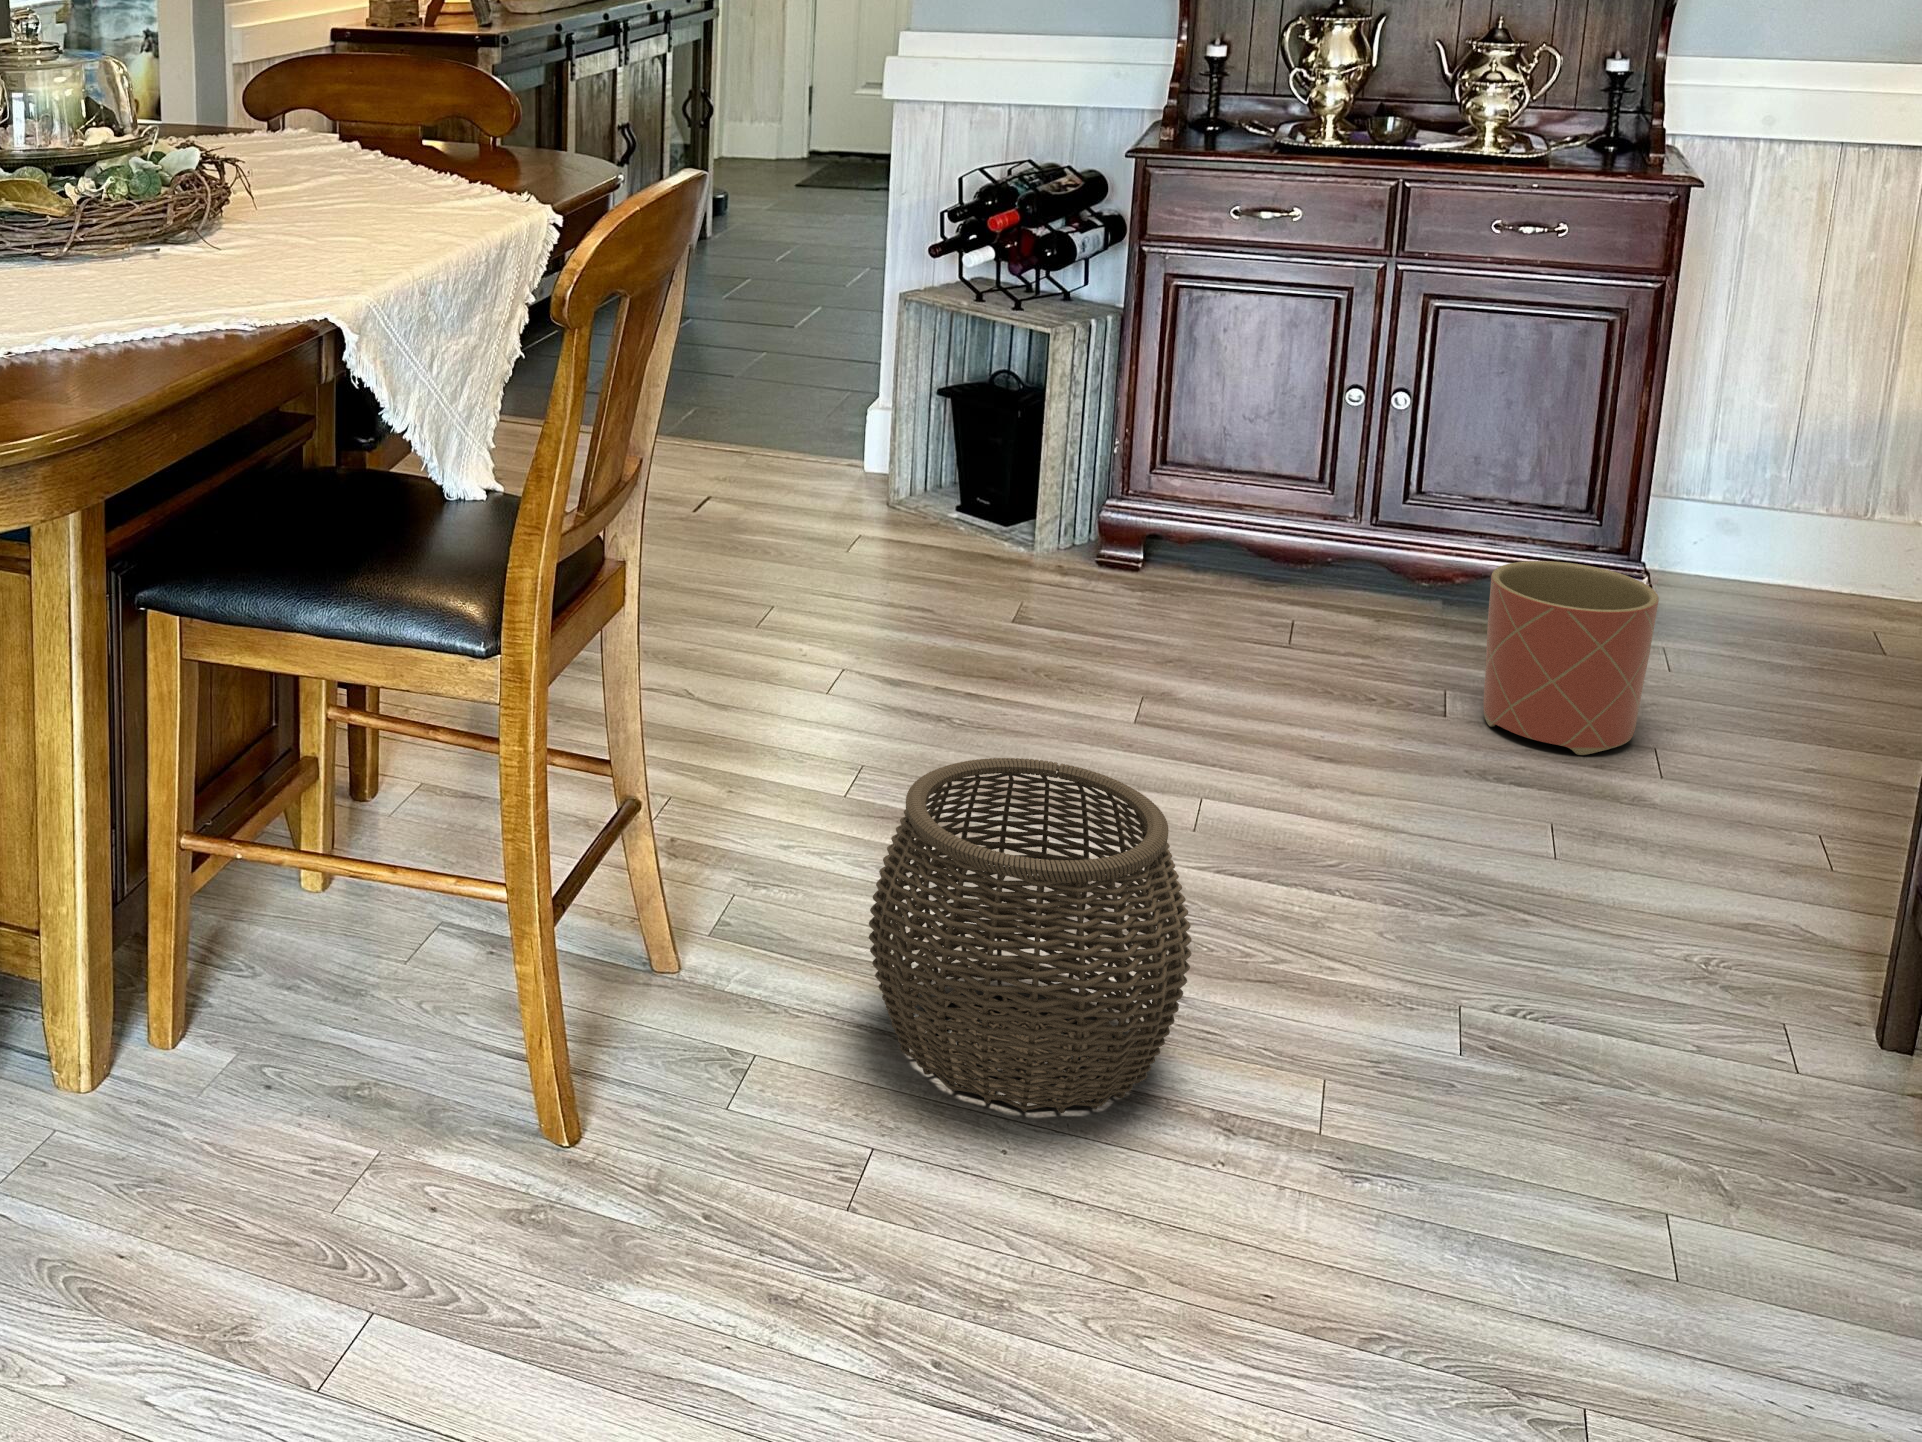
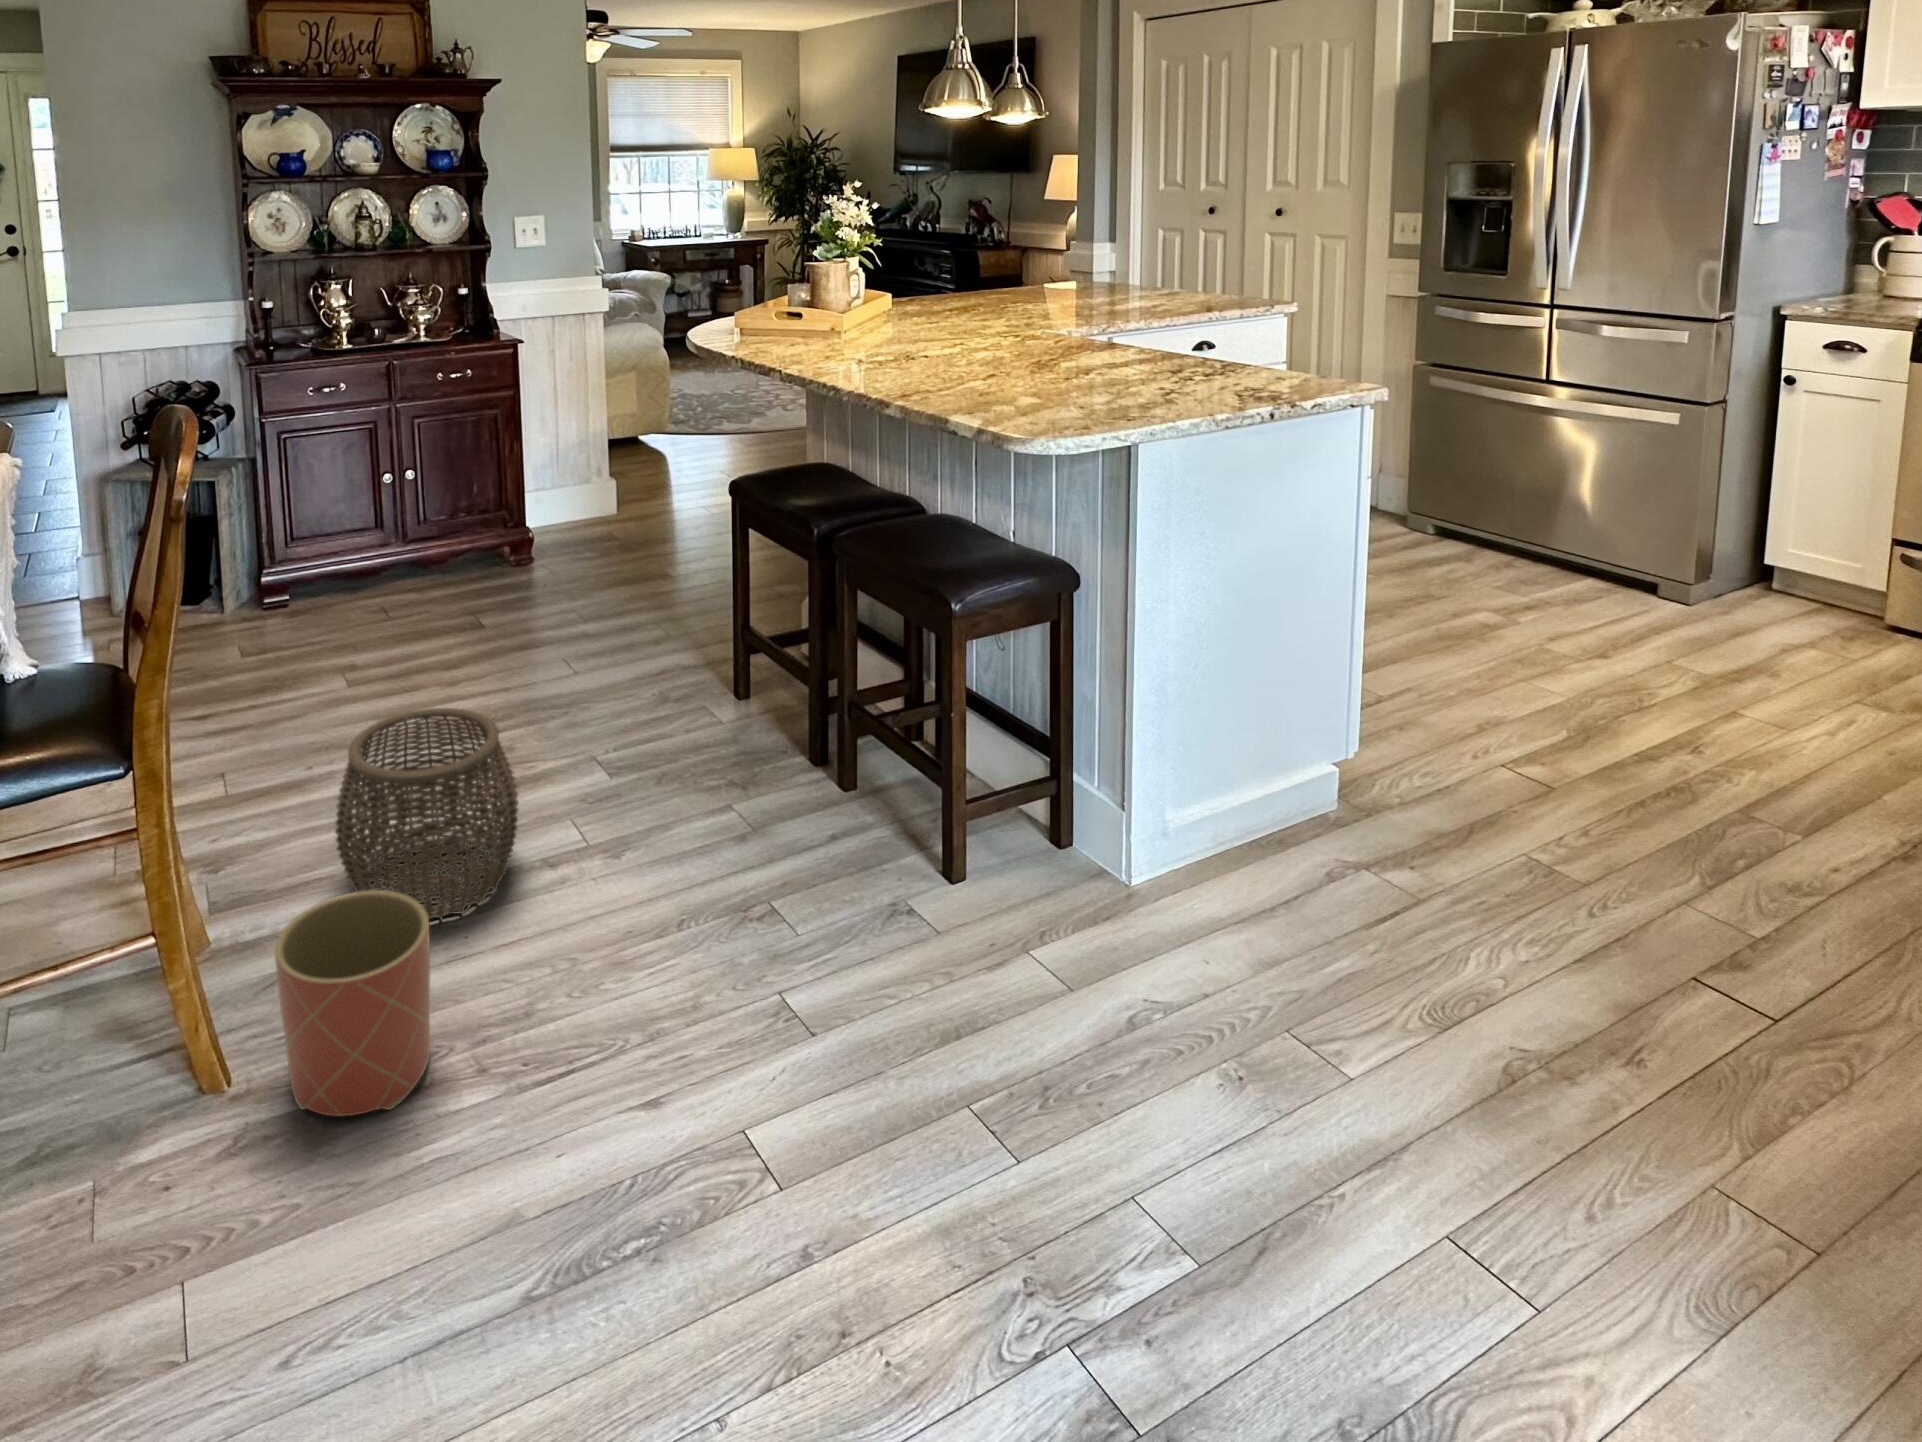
planter: present [1483,561,1659,755] -> present [275,890,430,1116]

